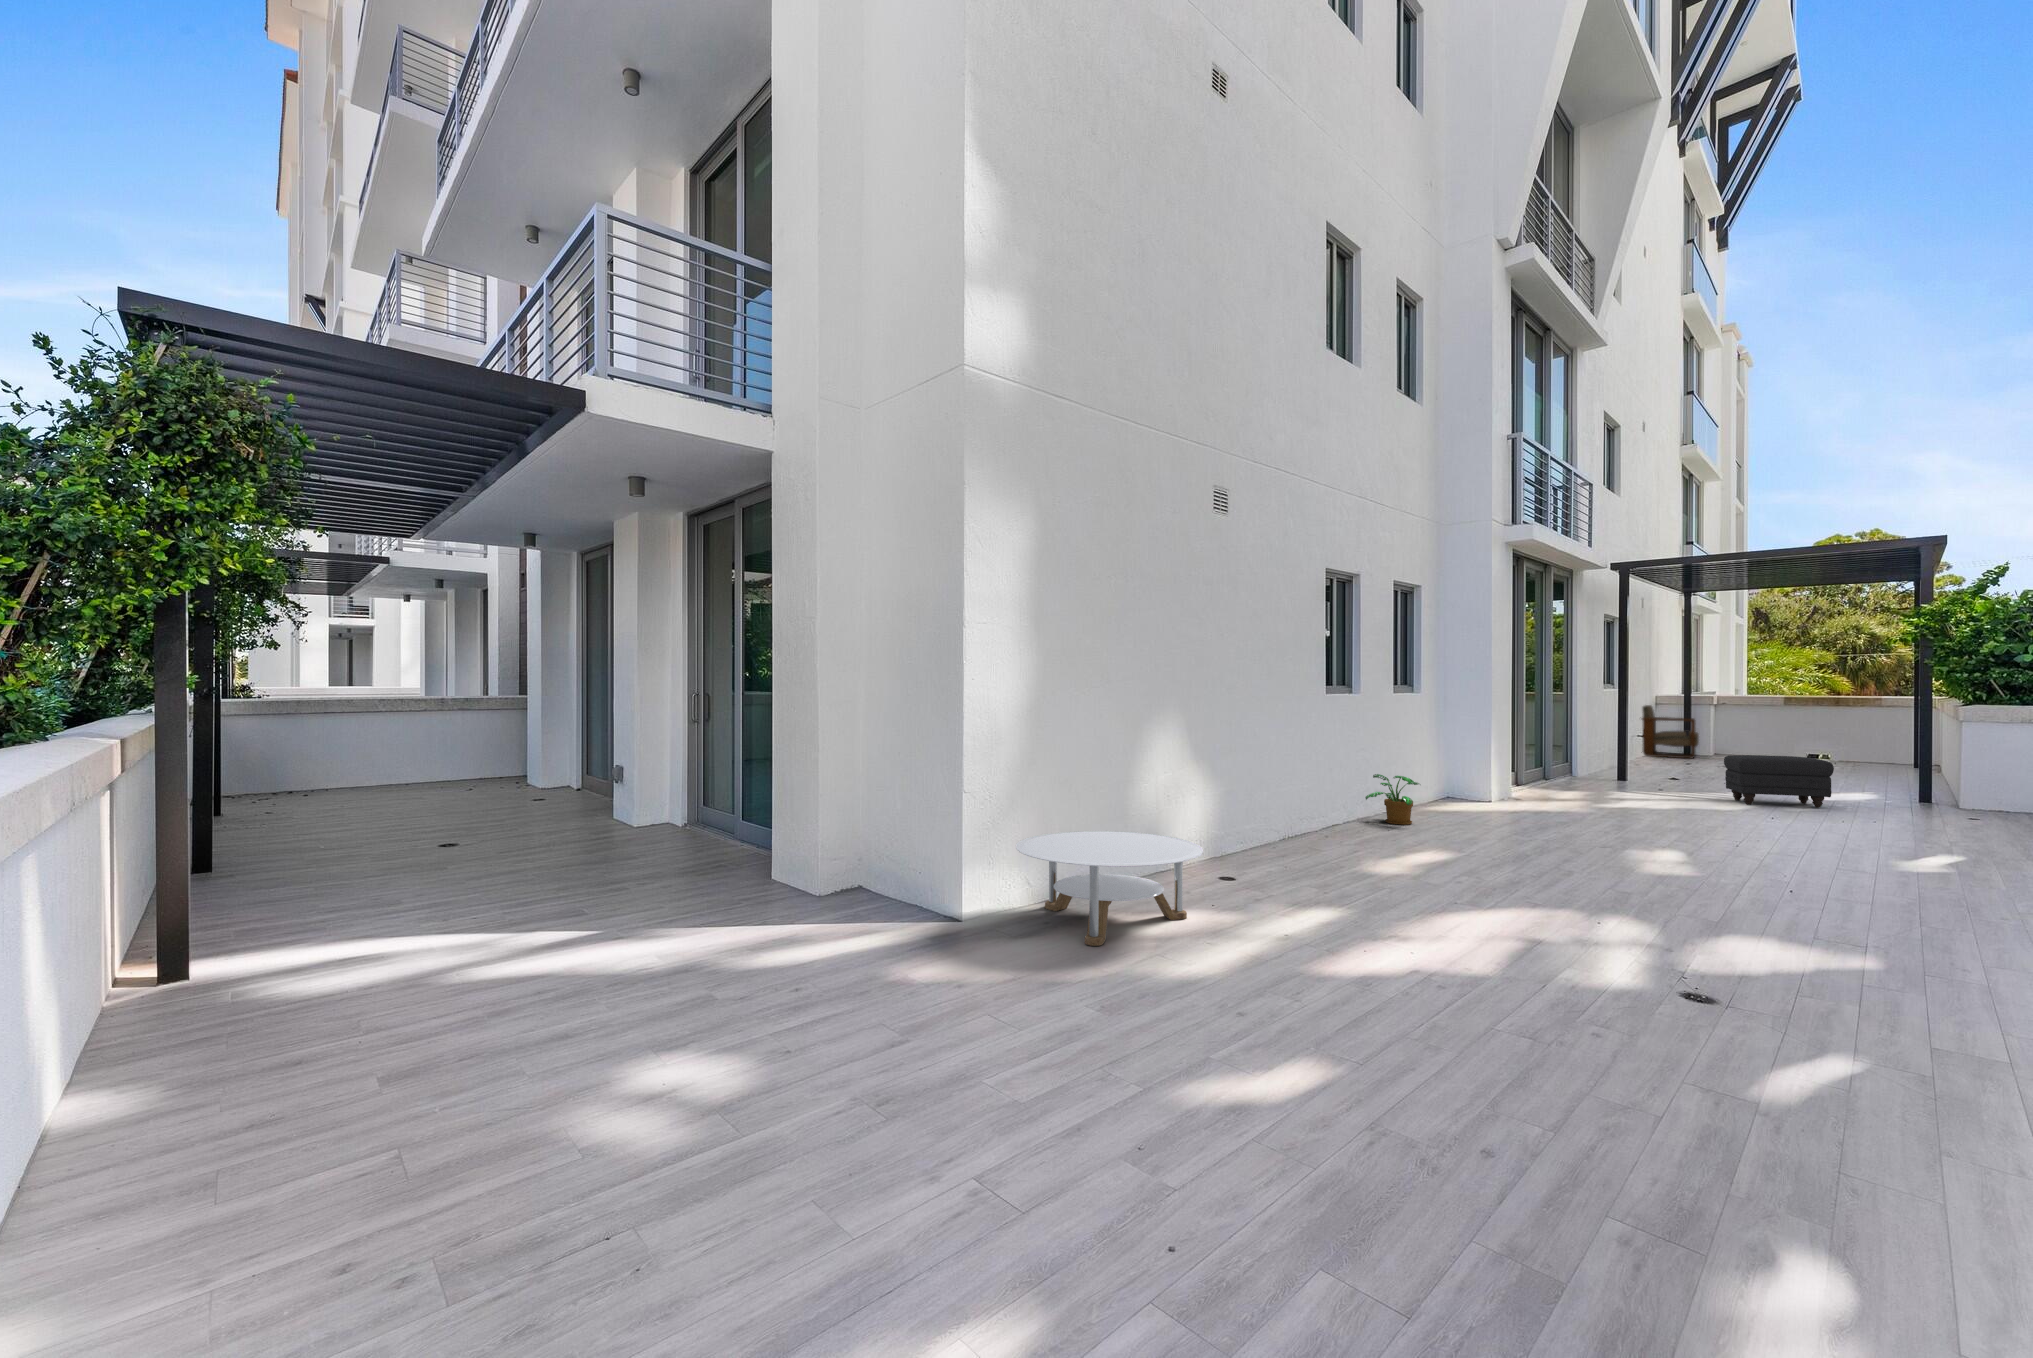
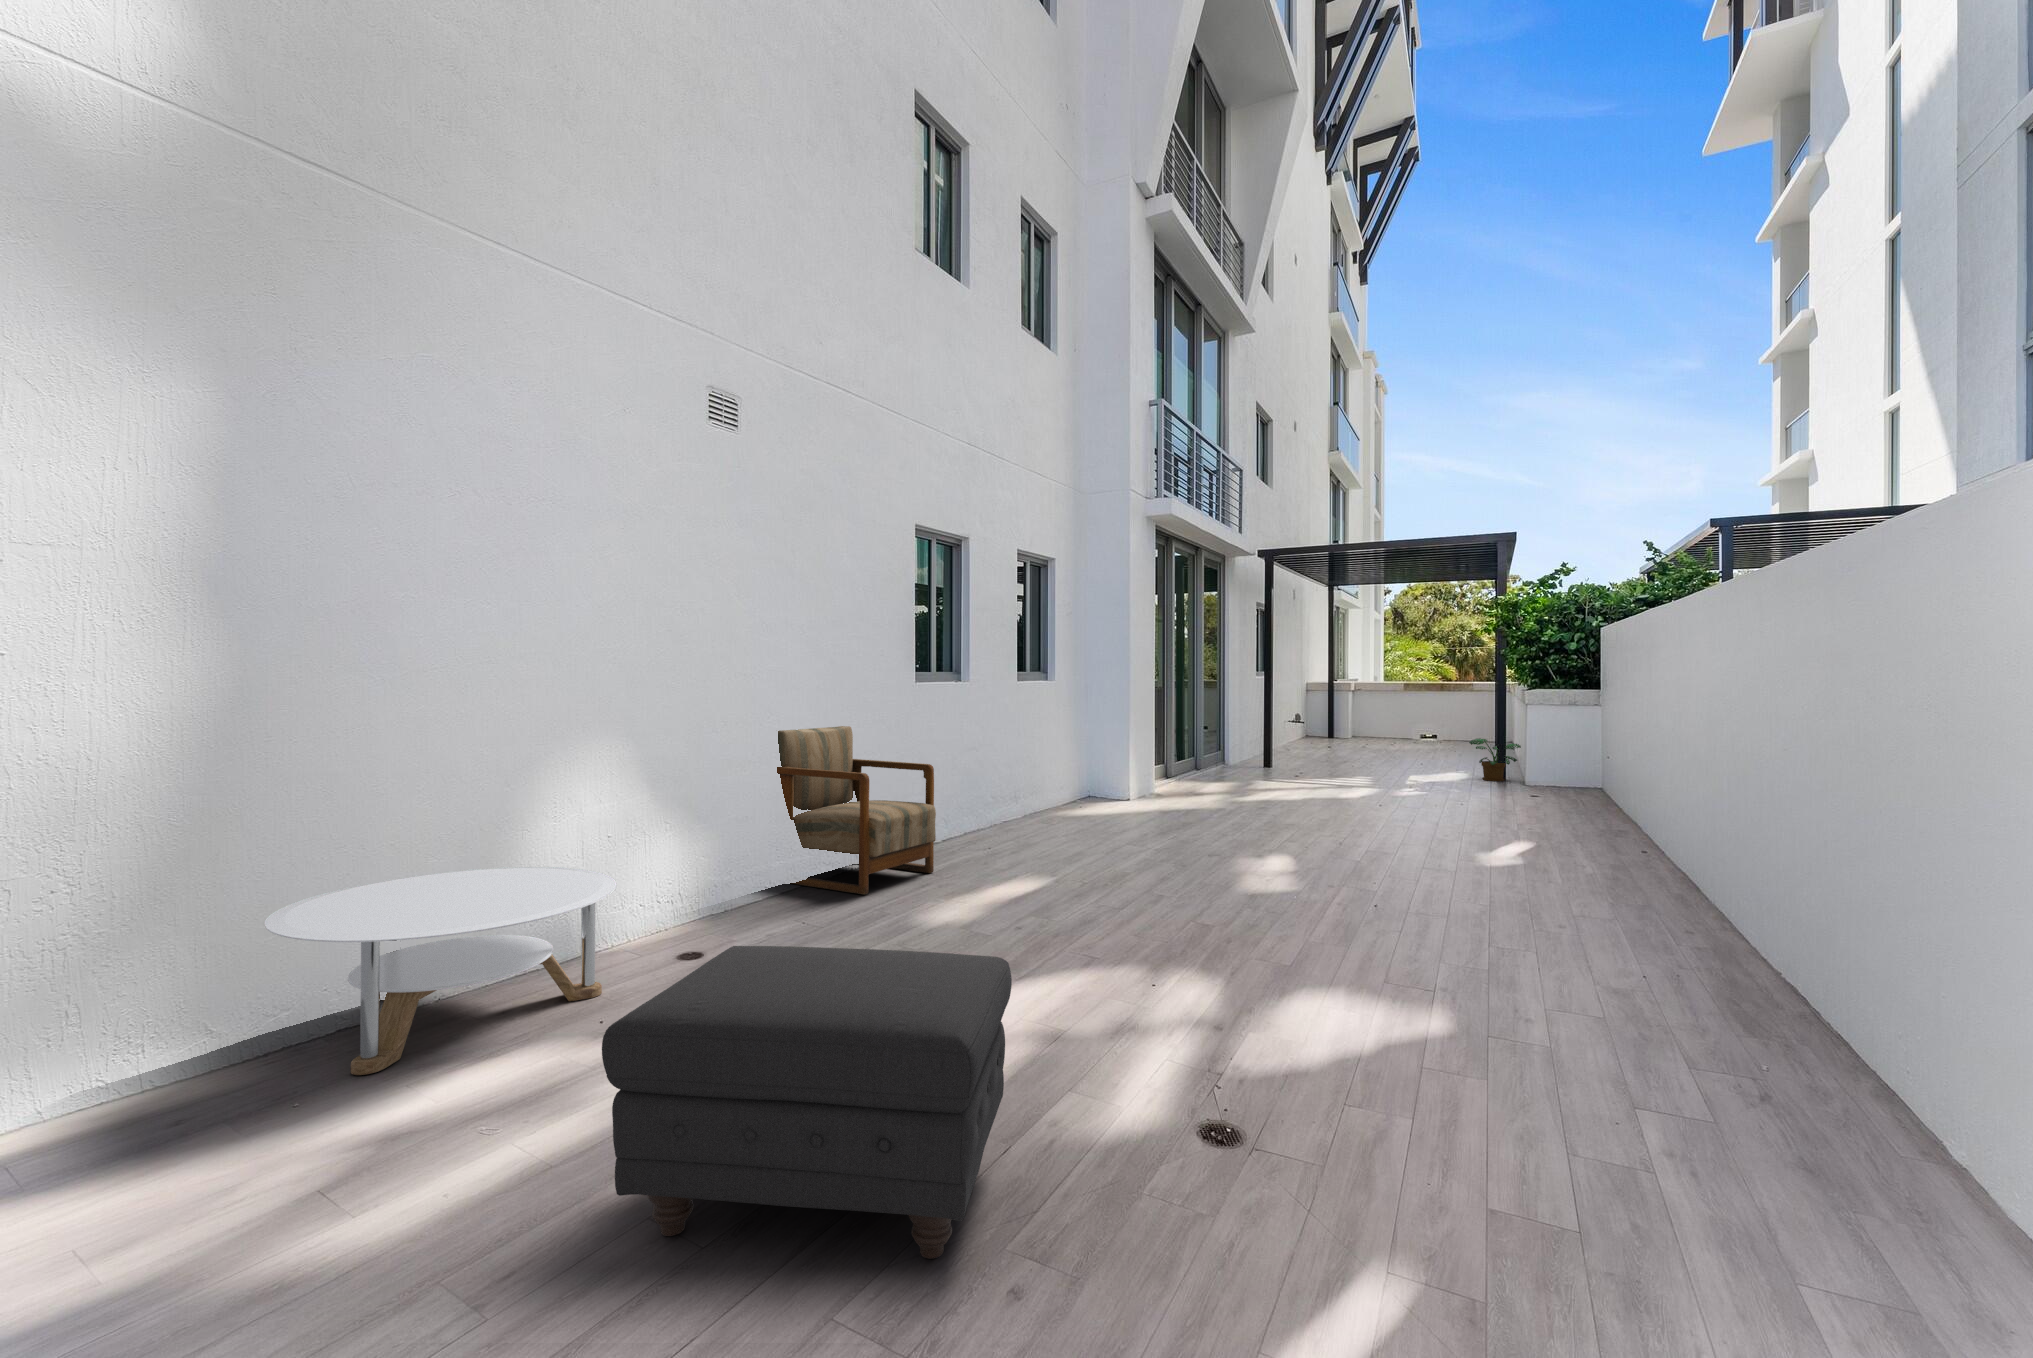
armchair: present [1642,705,1699,758] -> present [777,726,936,894]
ottoman: present [1724,755,1834,808] -> present [602,946,1012,1259]
potted plant: present [1365,774,1419,825] -> present [1469,738,1521,781]

